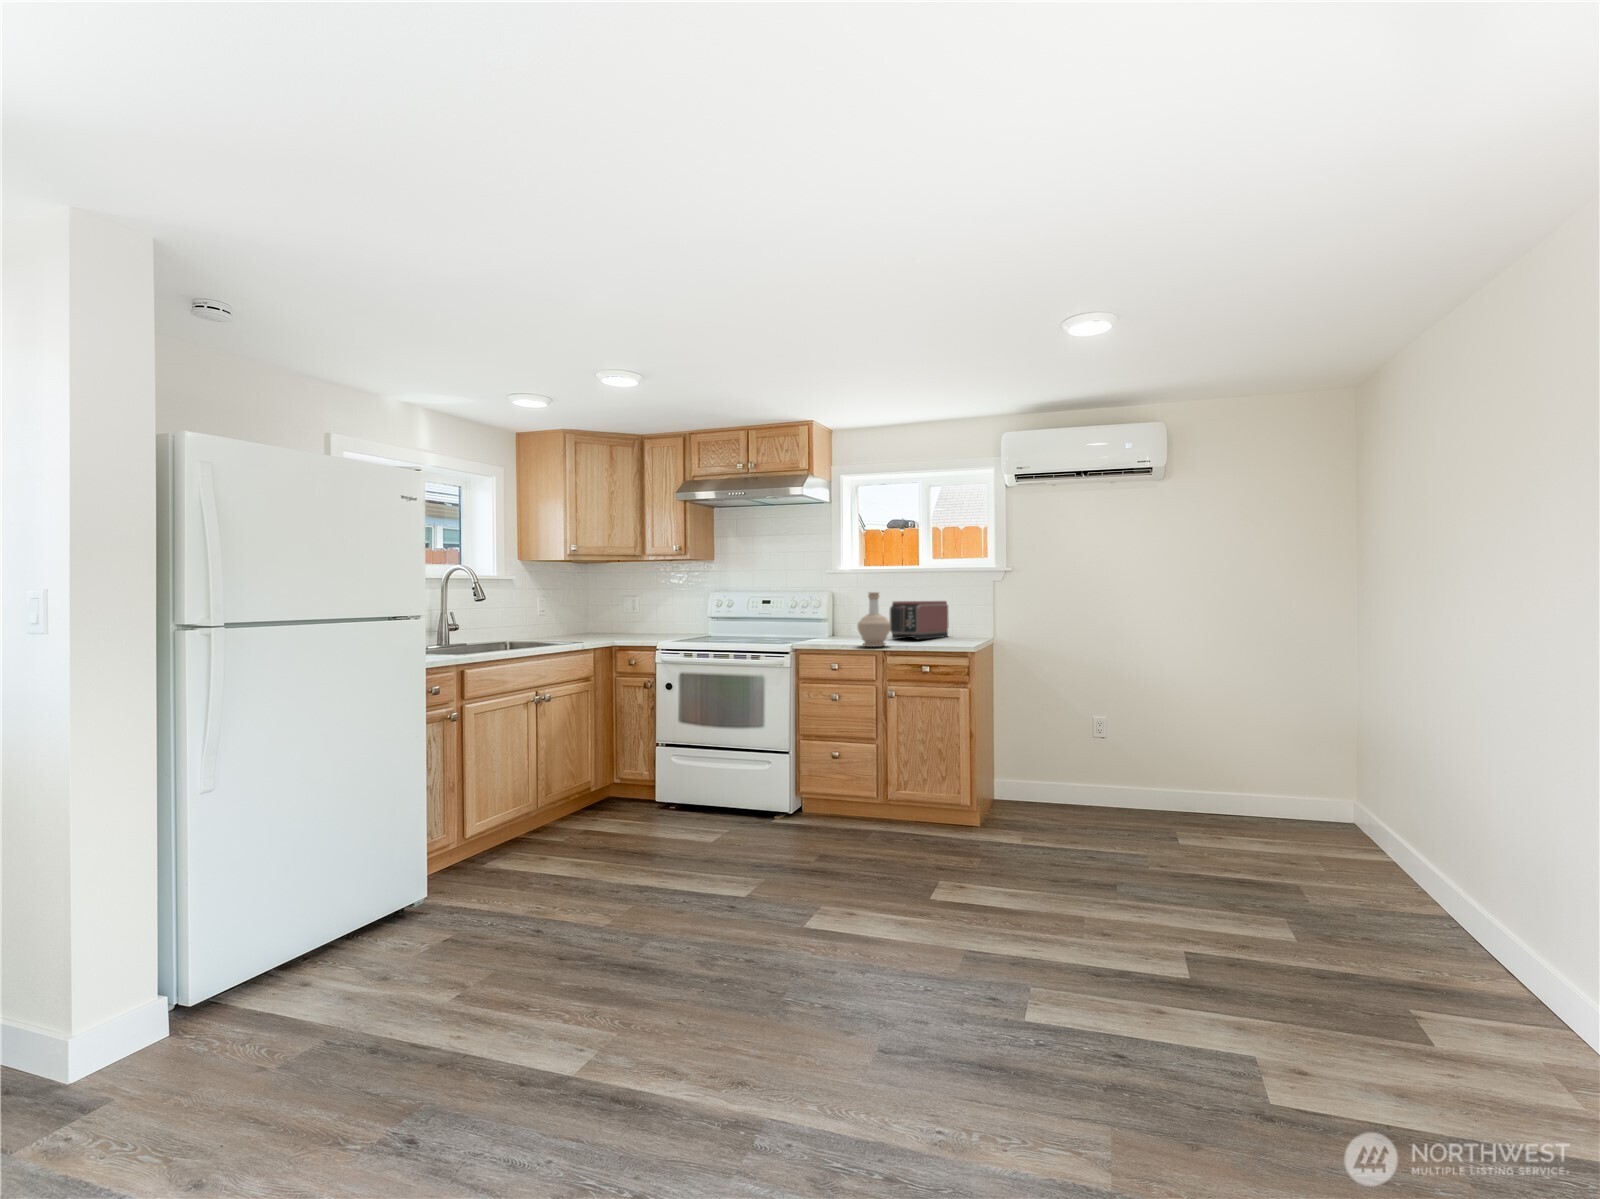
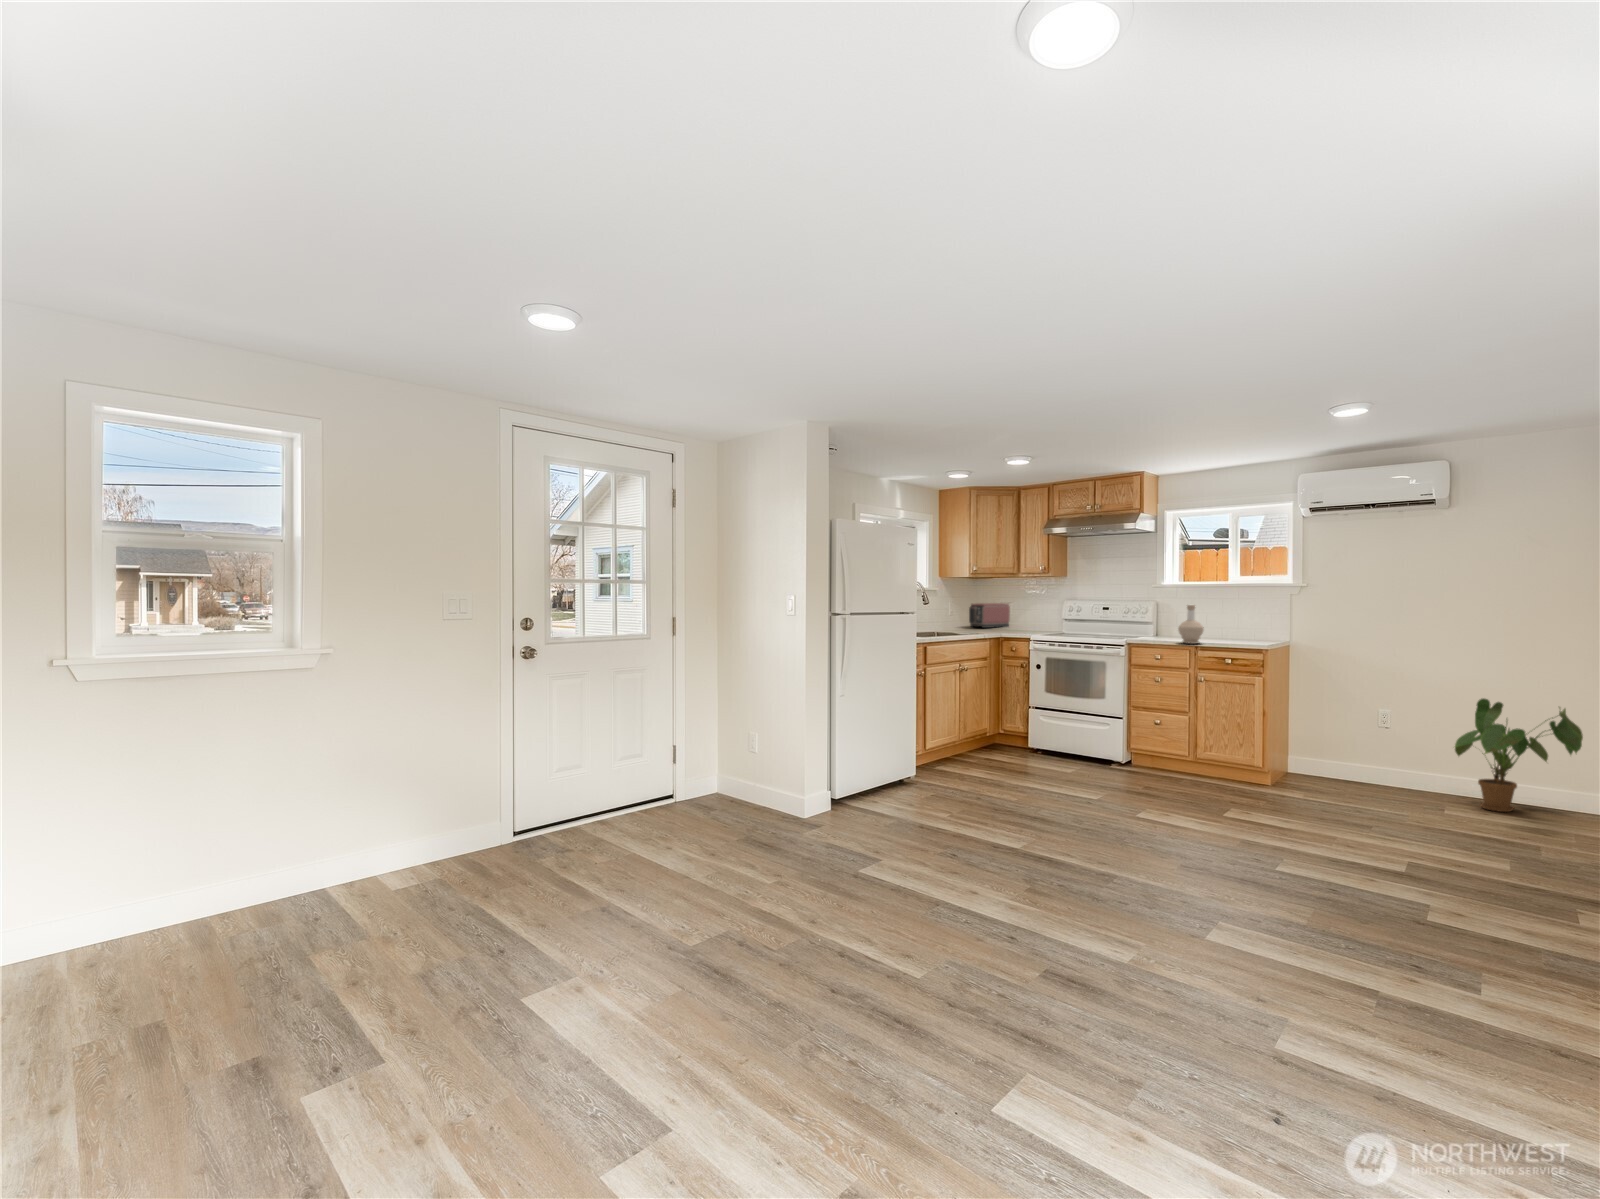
toaster: present [890,601,949,639] -> present [969,603,1010,628]
house plant: none [1225,712,1420,875] -> present [1455,698,1583,812]

